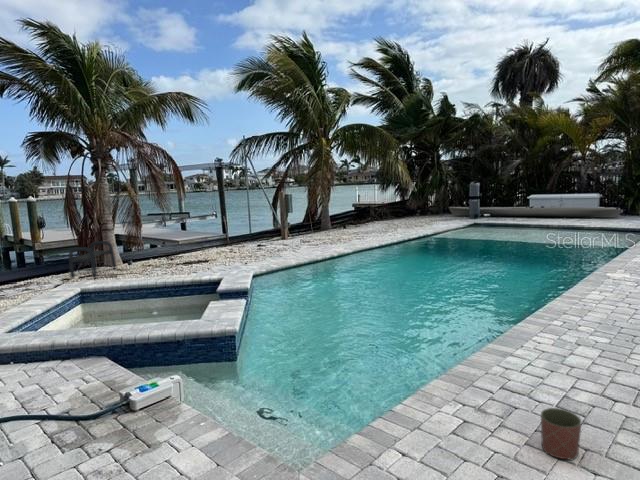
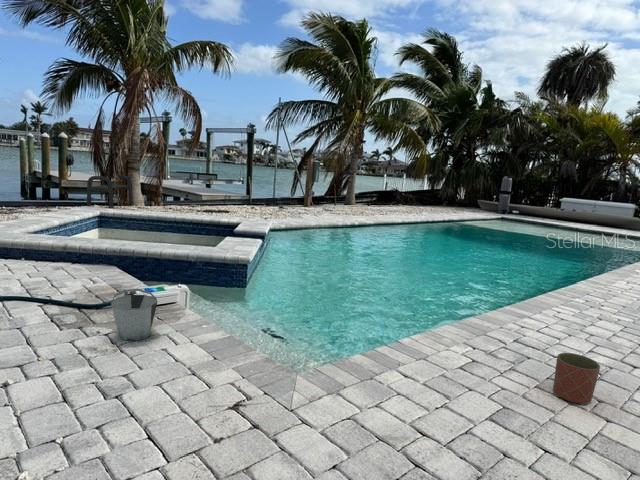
bucket: none [108,399,154,456] -> present [111,289,158,341]

